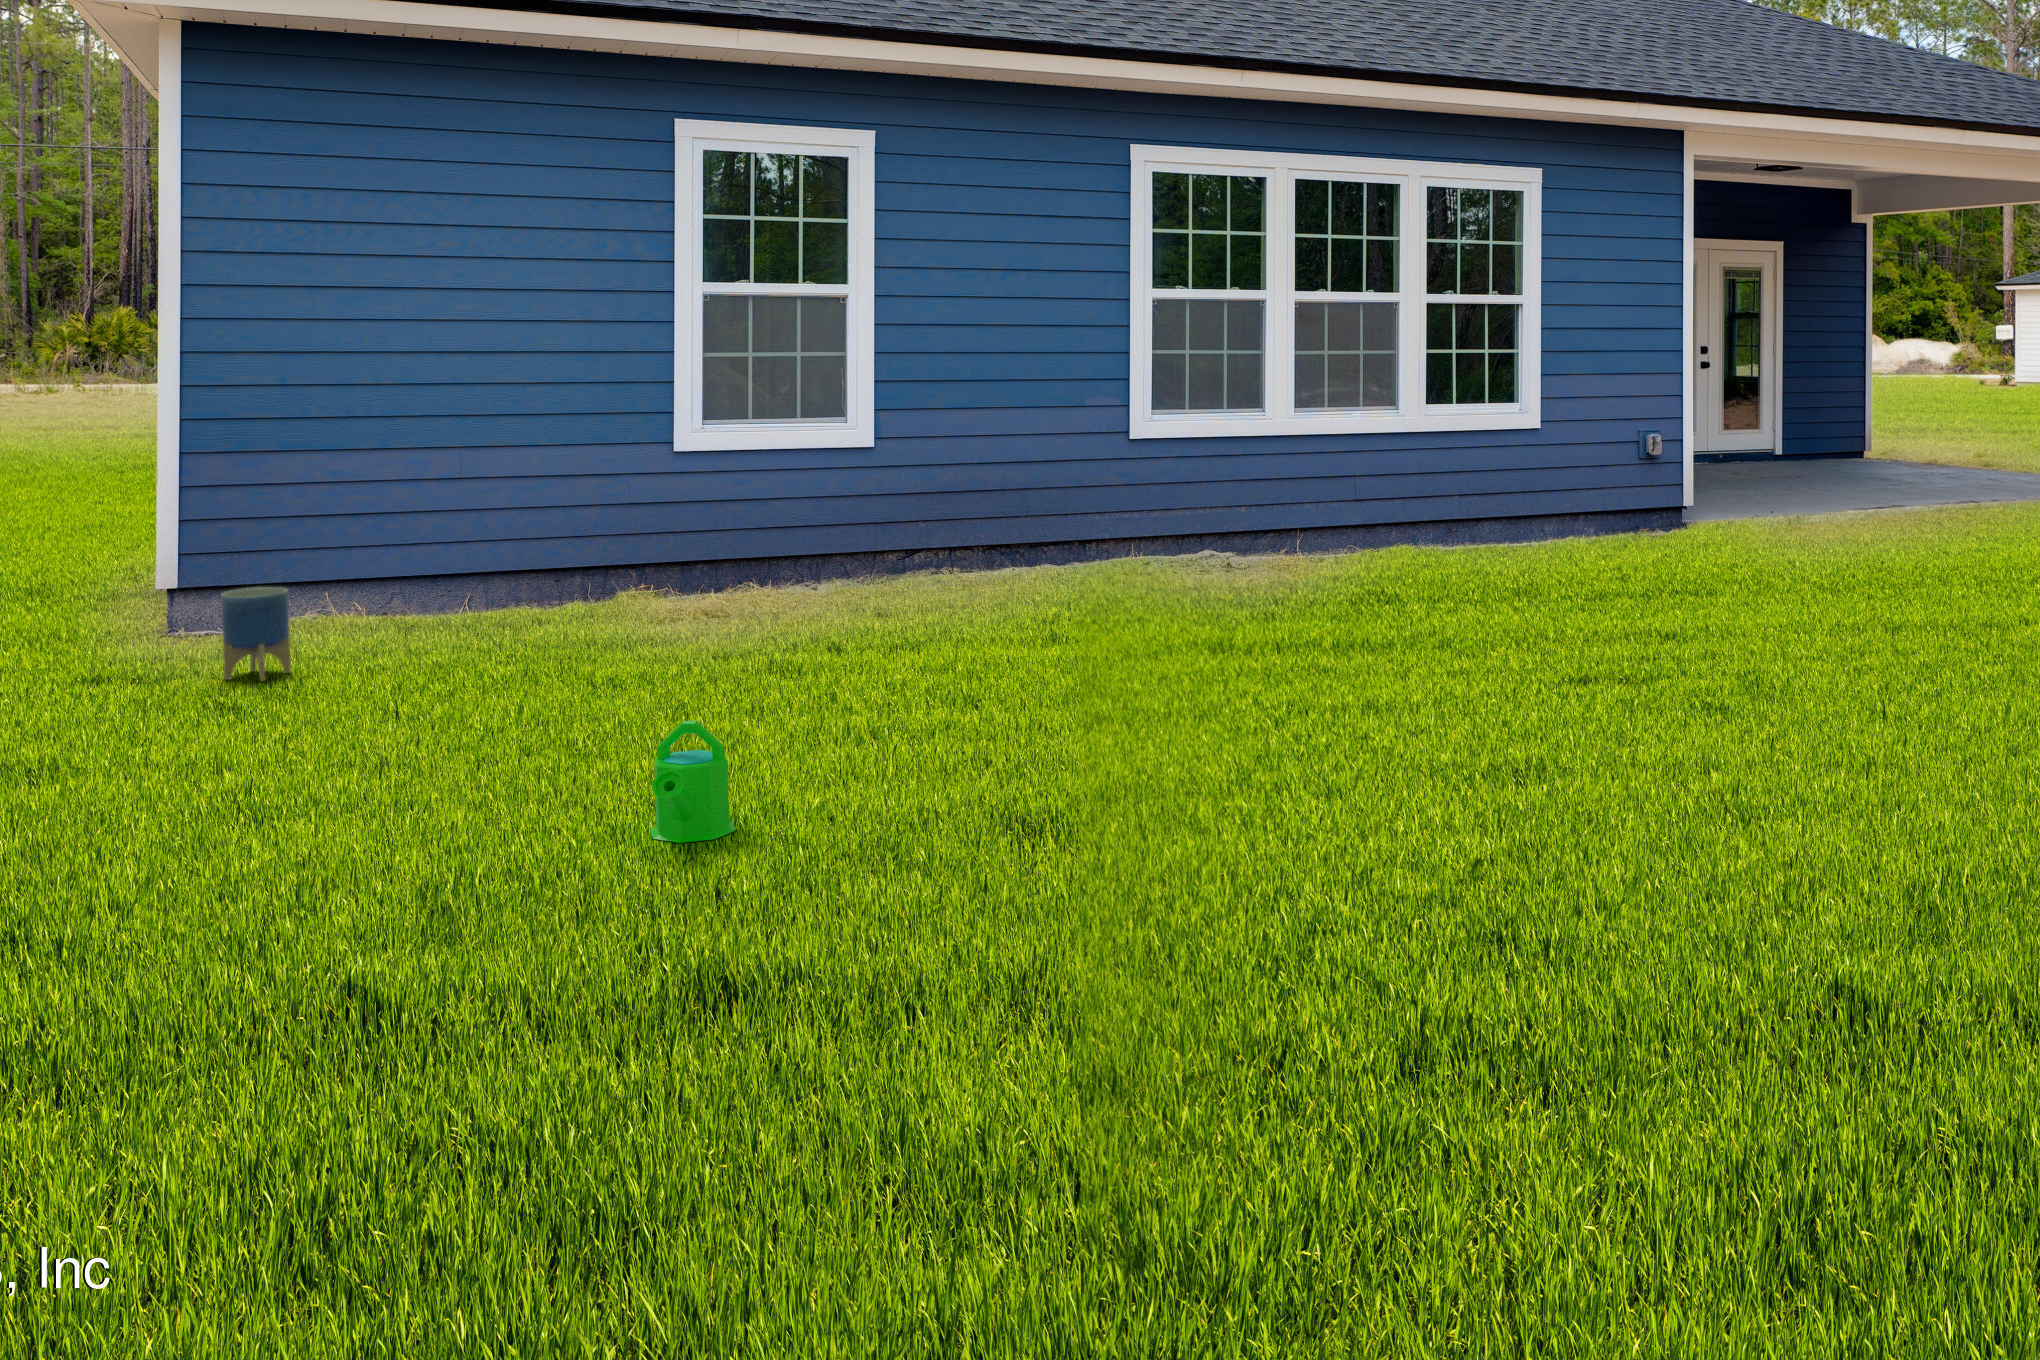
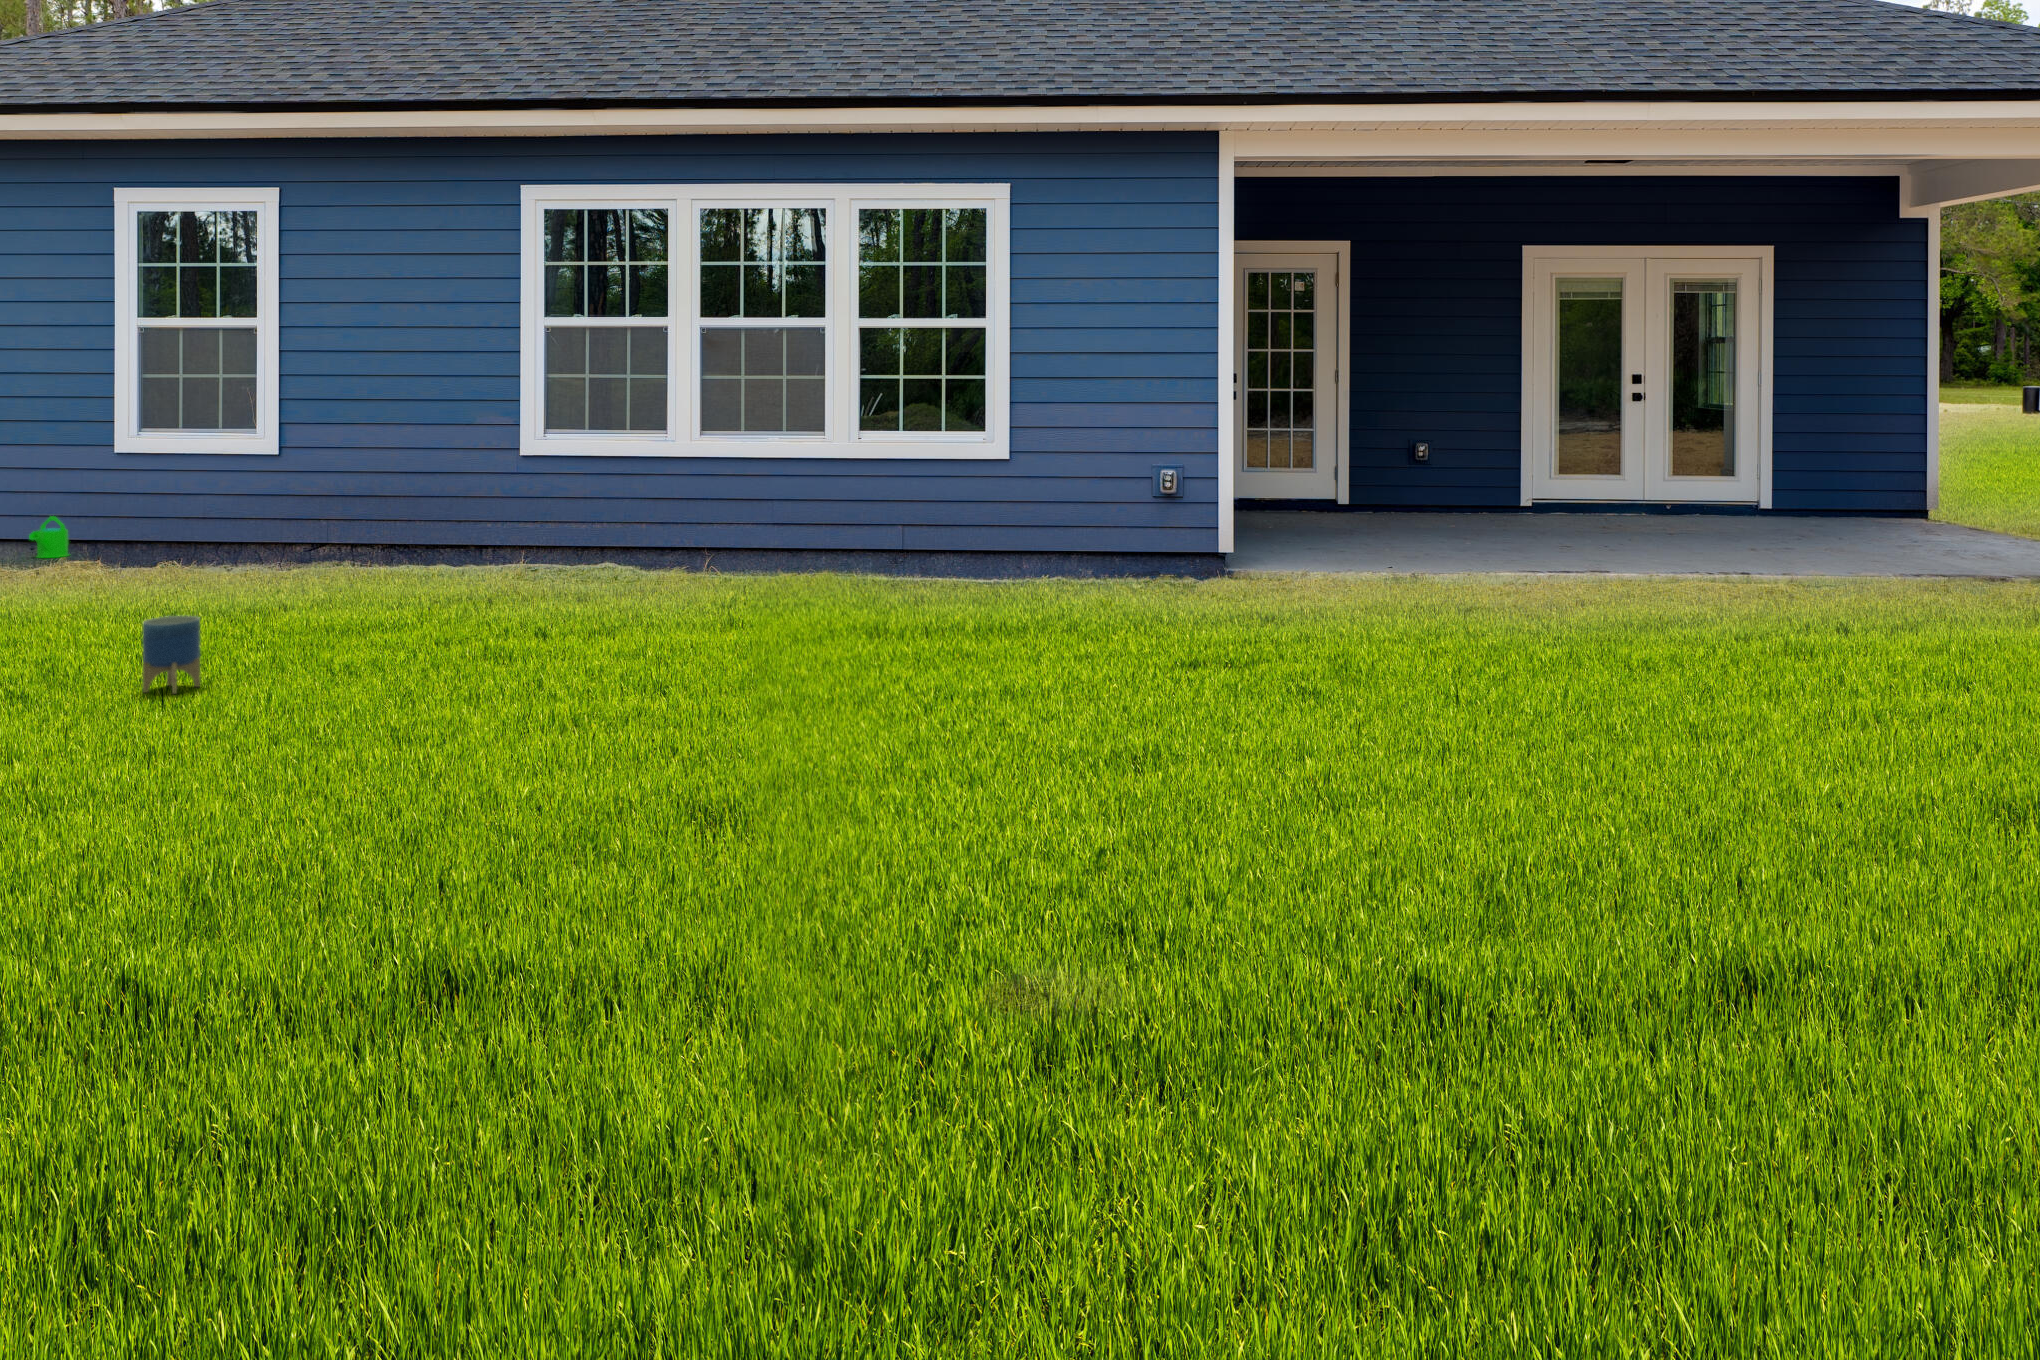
watering can: present [650,721,736,843] -> present [29,516,69,558]

